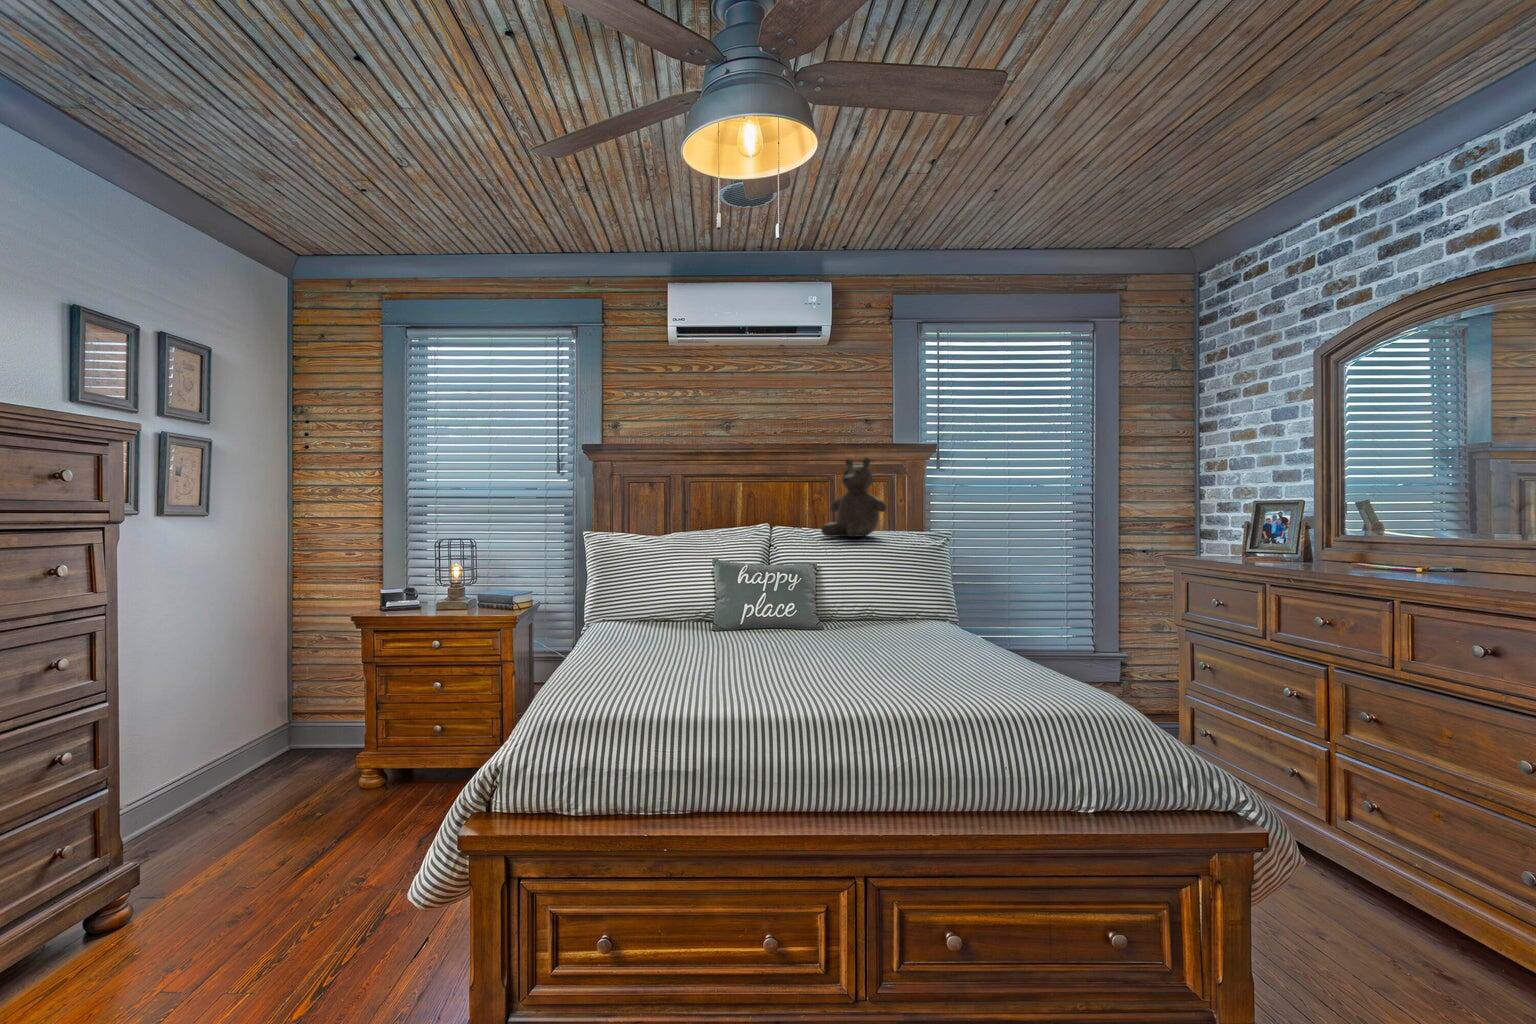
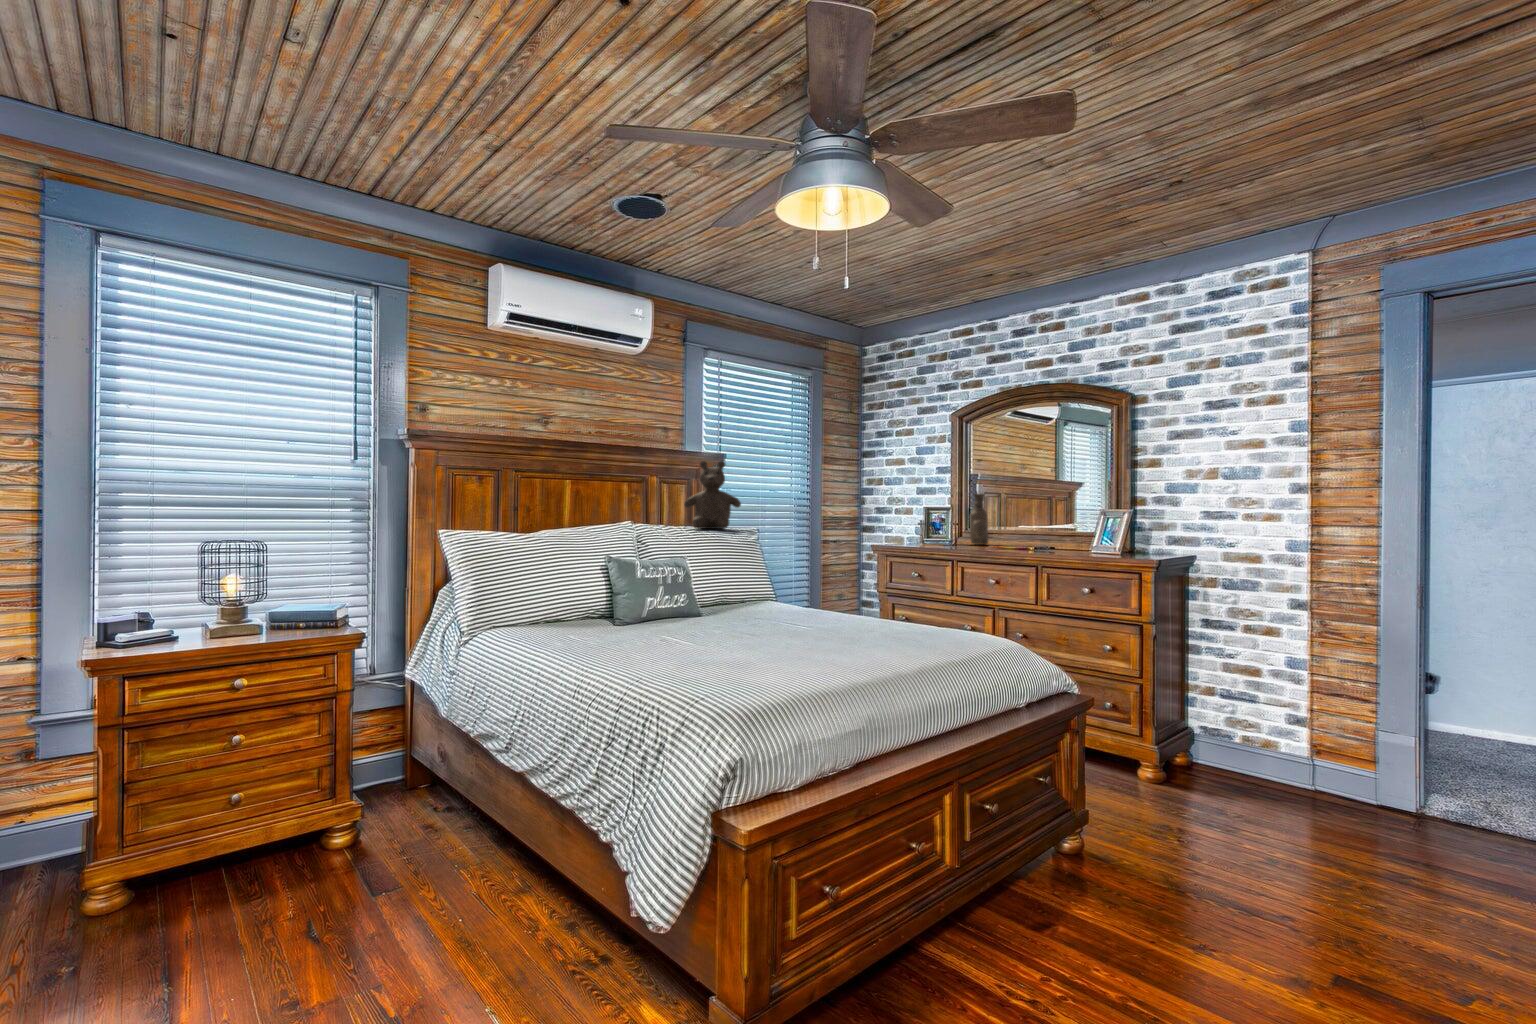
vase: none [1272,486,1307,569] -> present [969,494,988,545]

